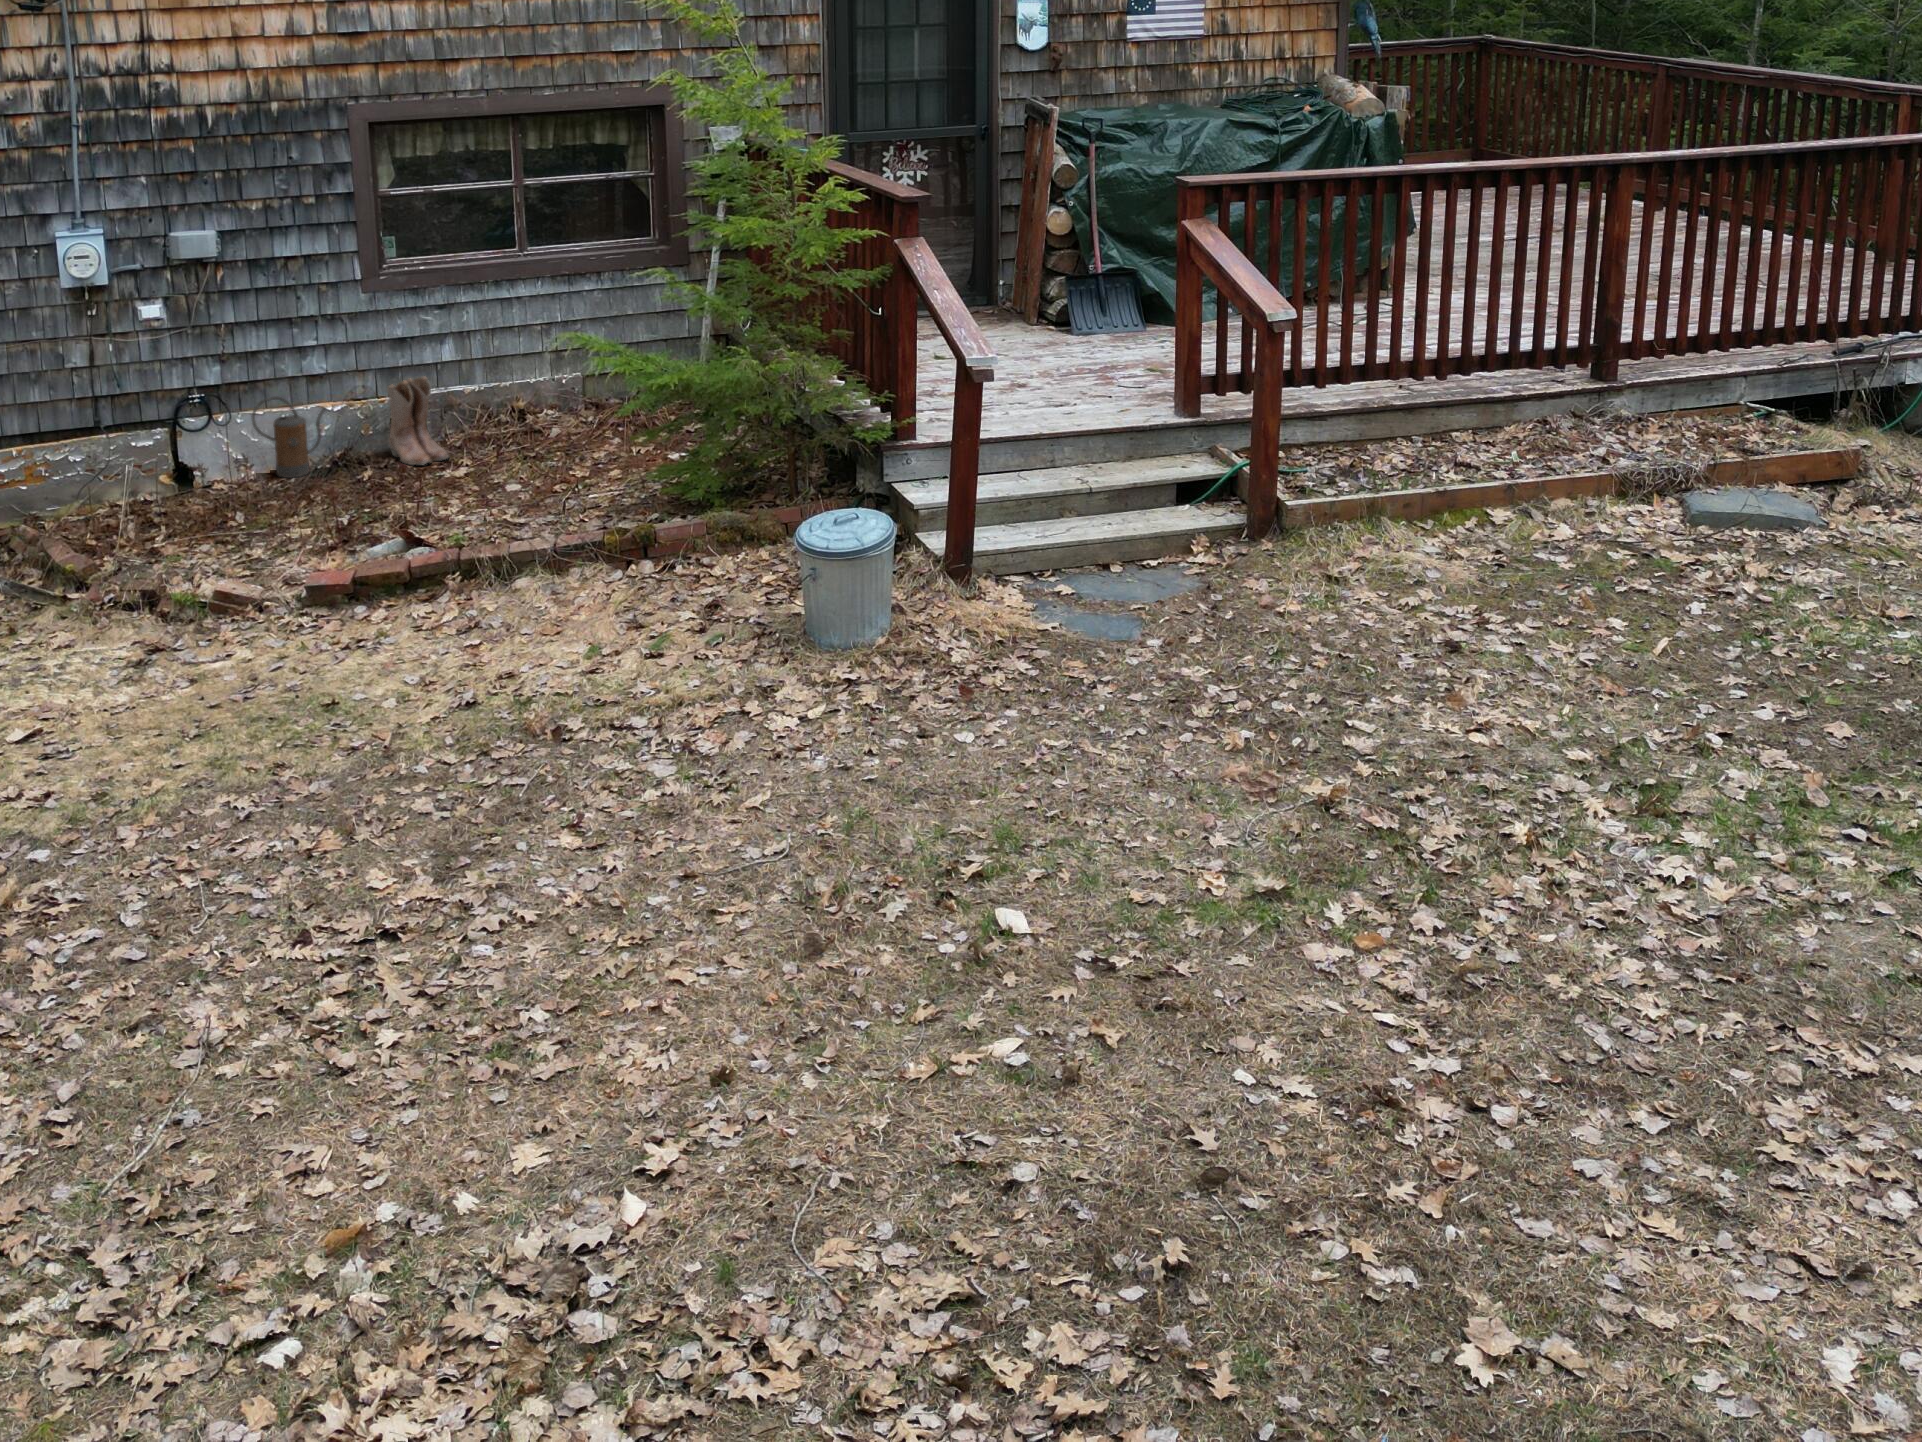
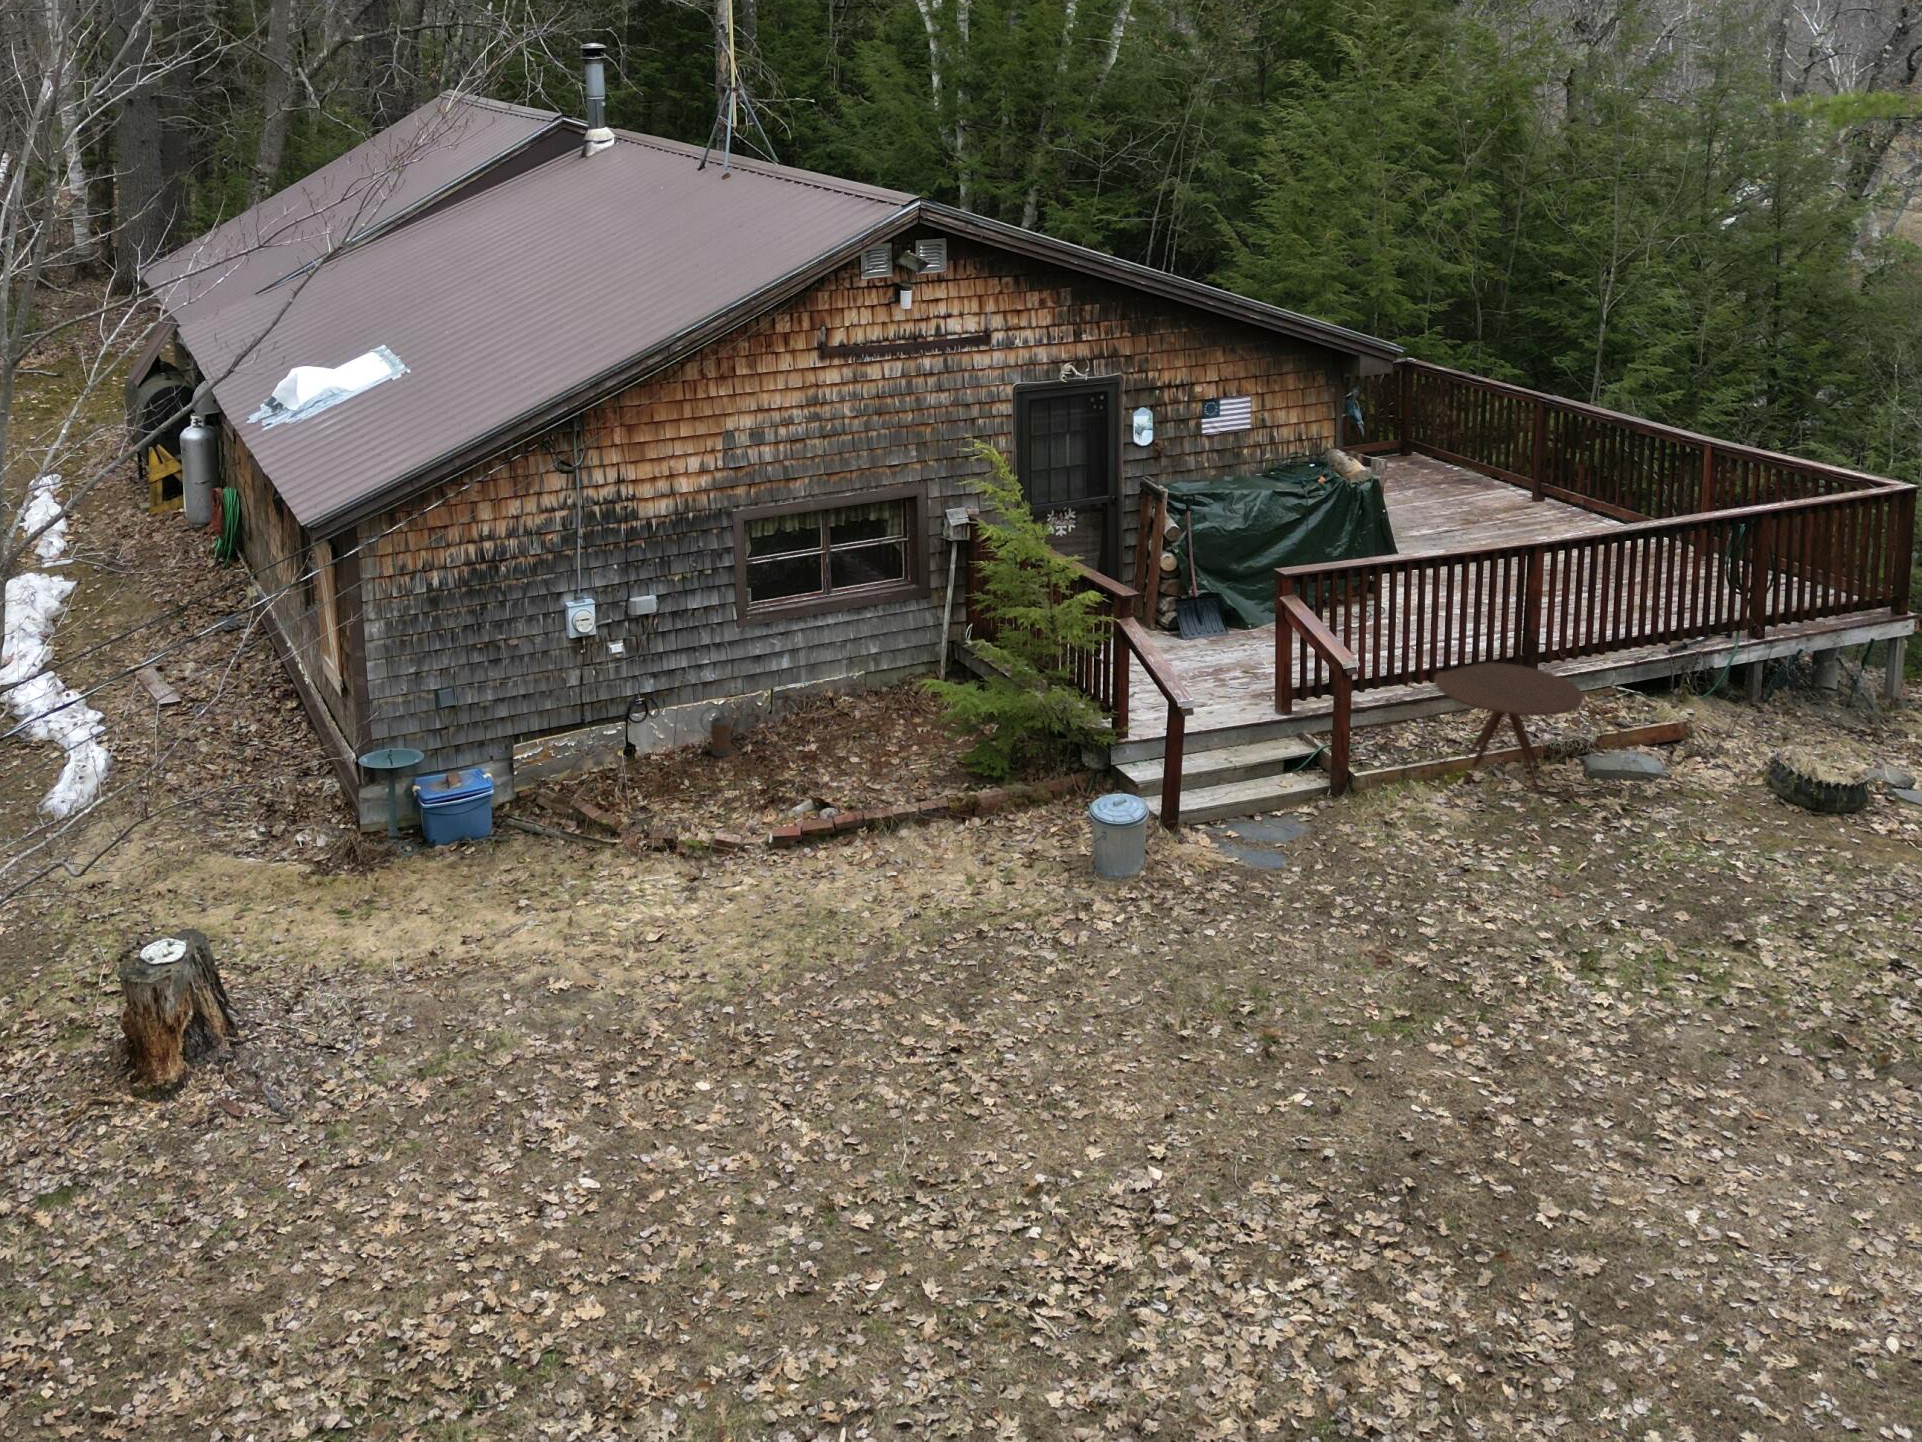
round table: none [1441,347,1687,549] -> present [1434,662,1583,793]
boots: present [387,377,449,465] -> none [771,686,811,745]

